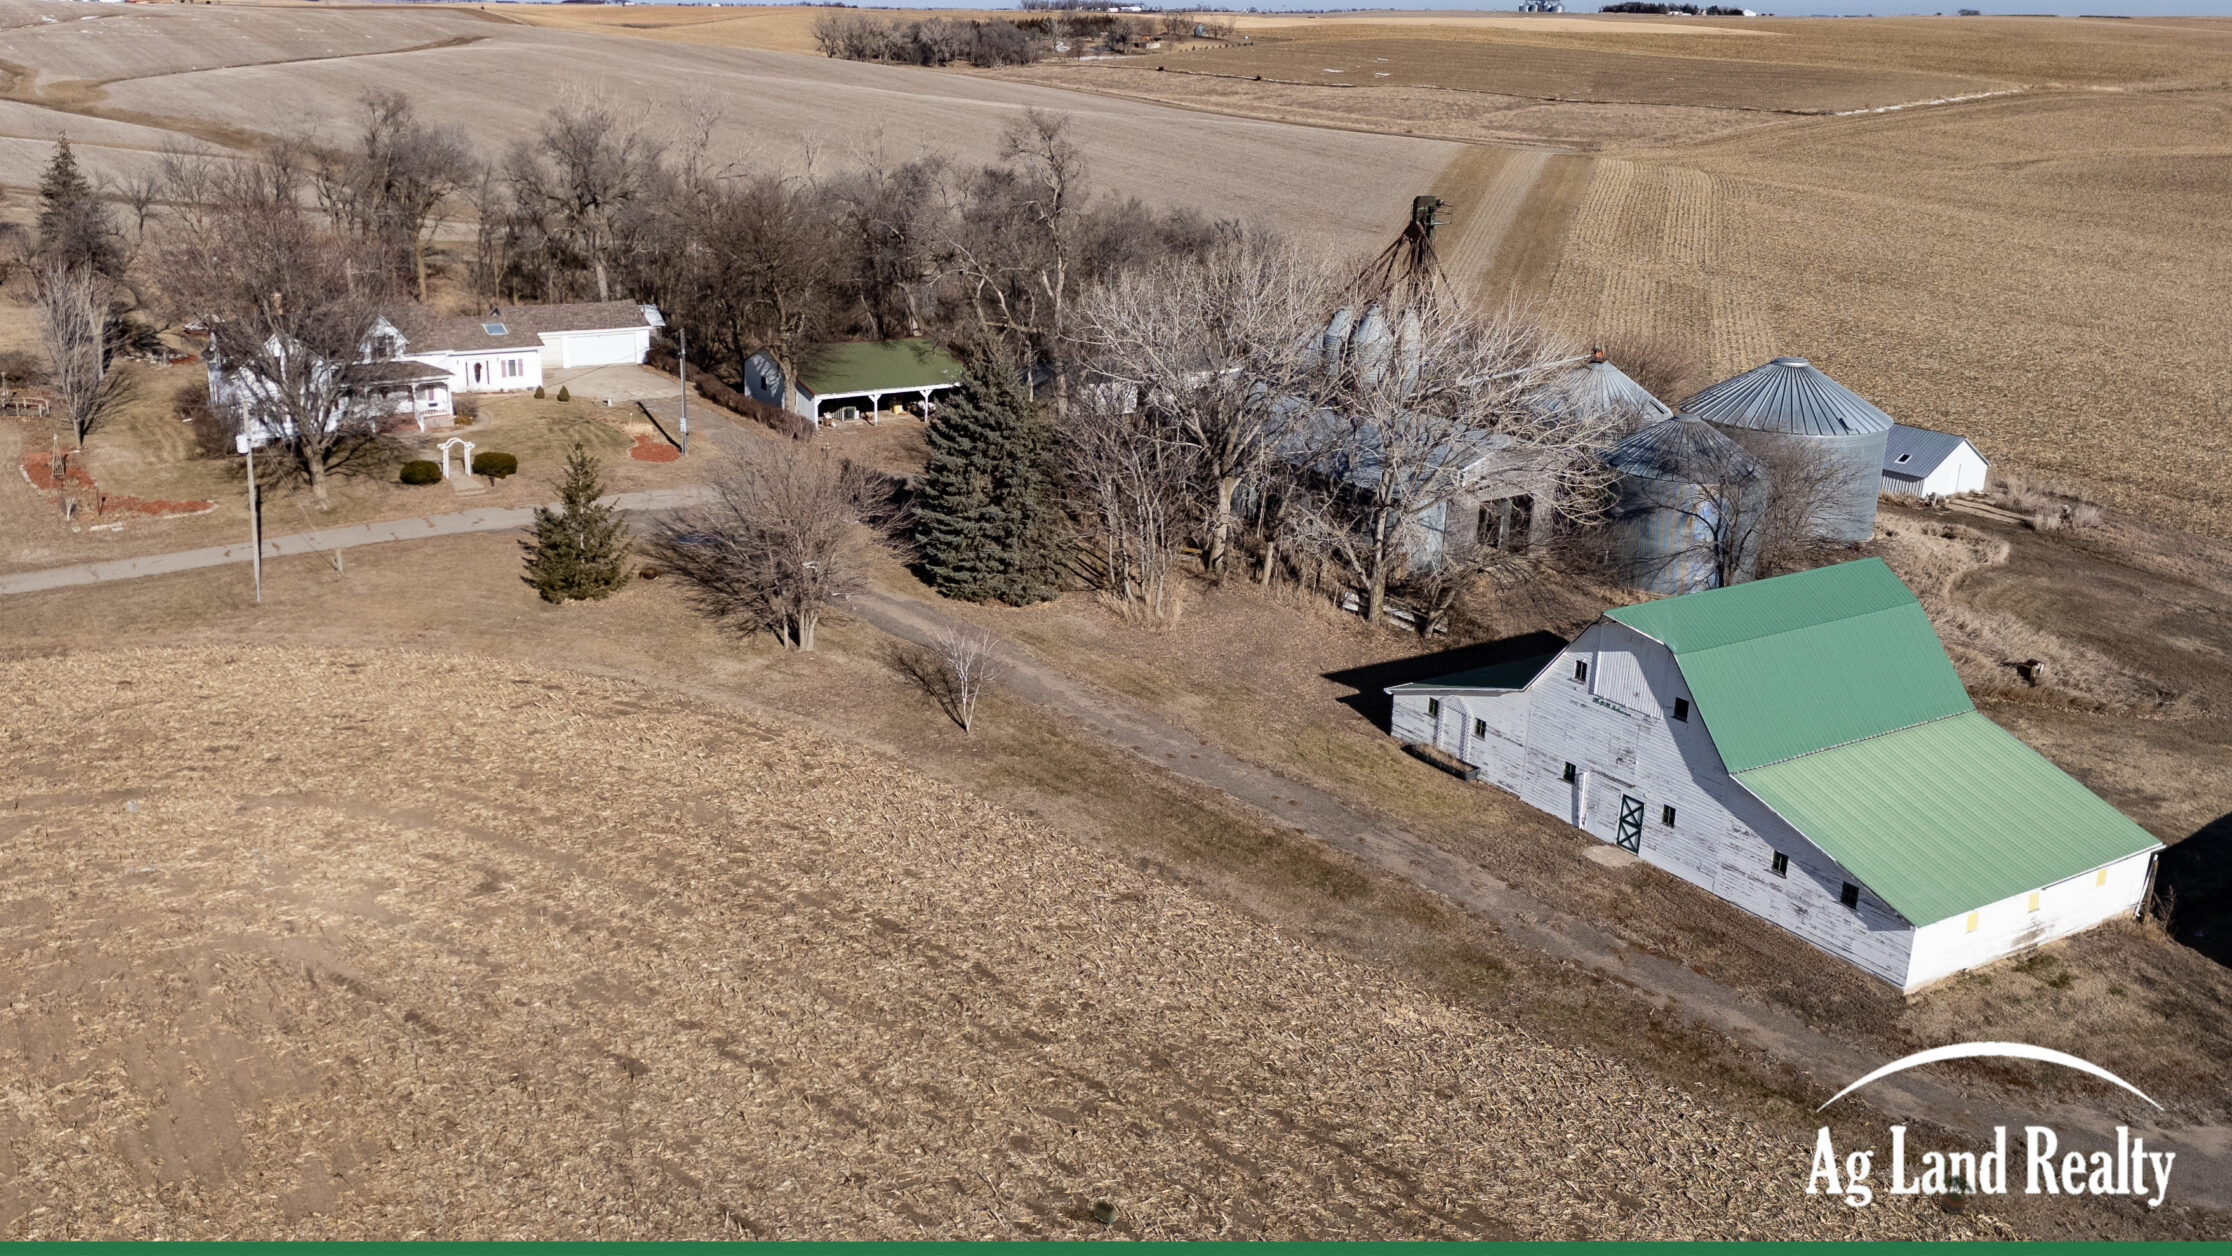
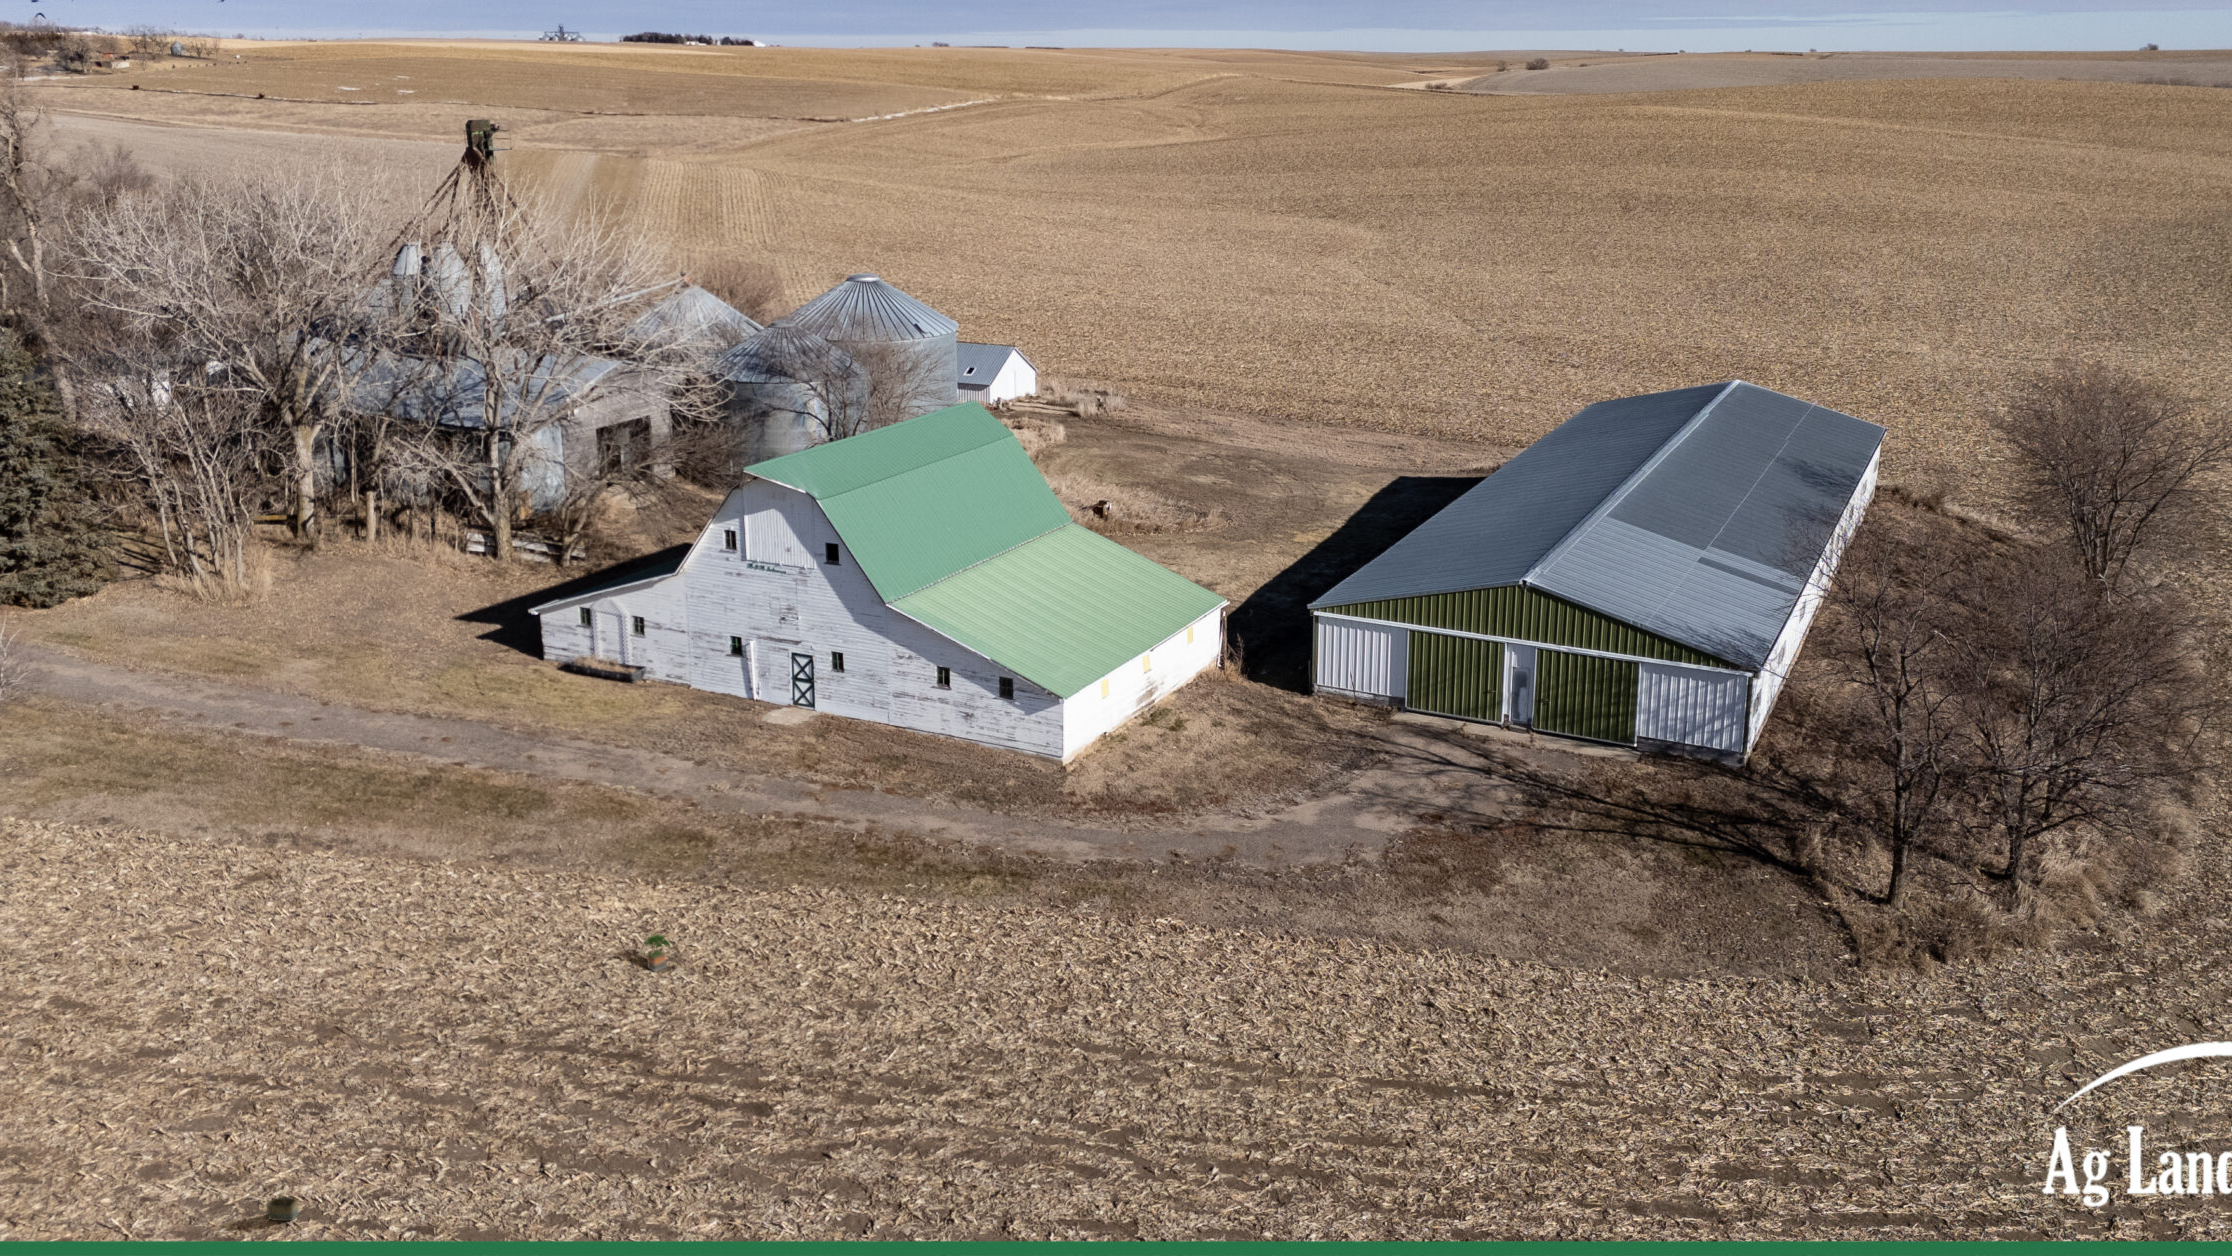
potted tree: present [1942,1175,1973,1214] -> present [644,934,670,972]

